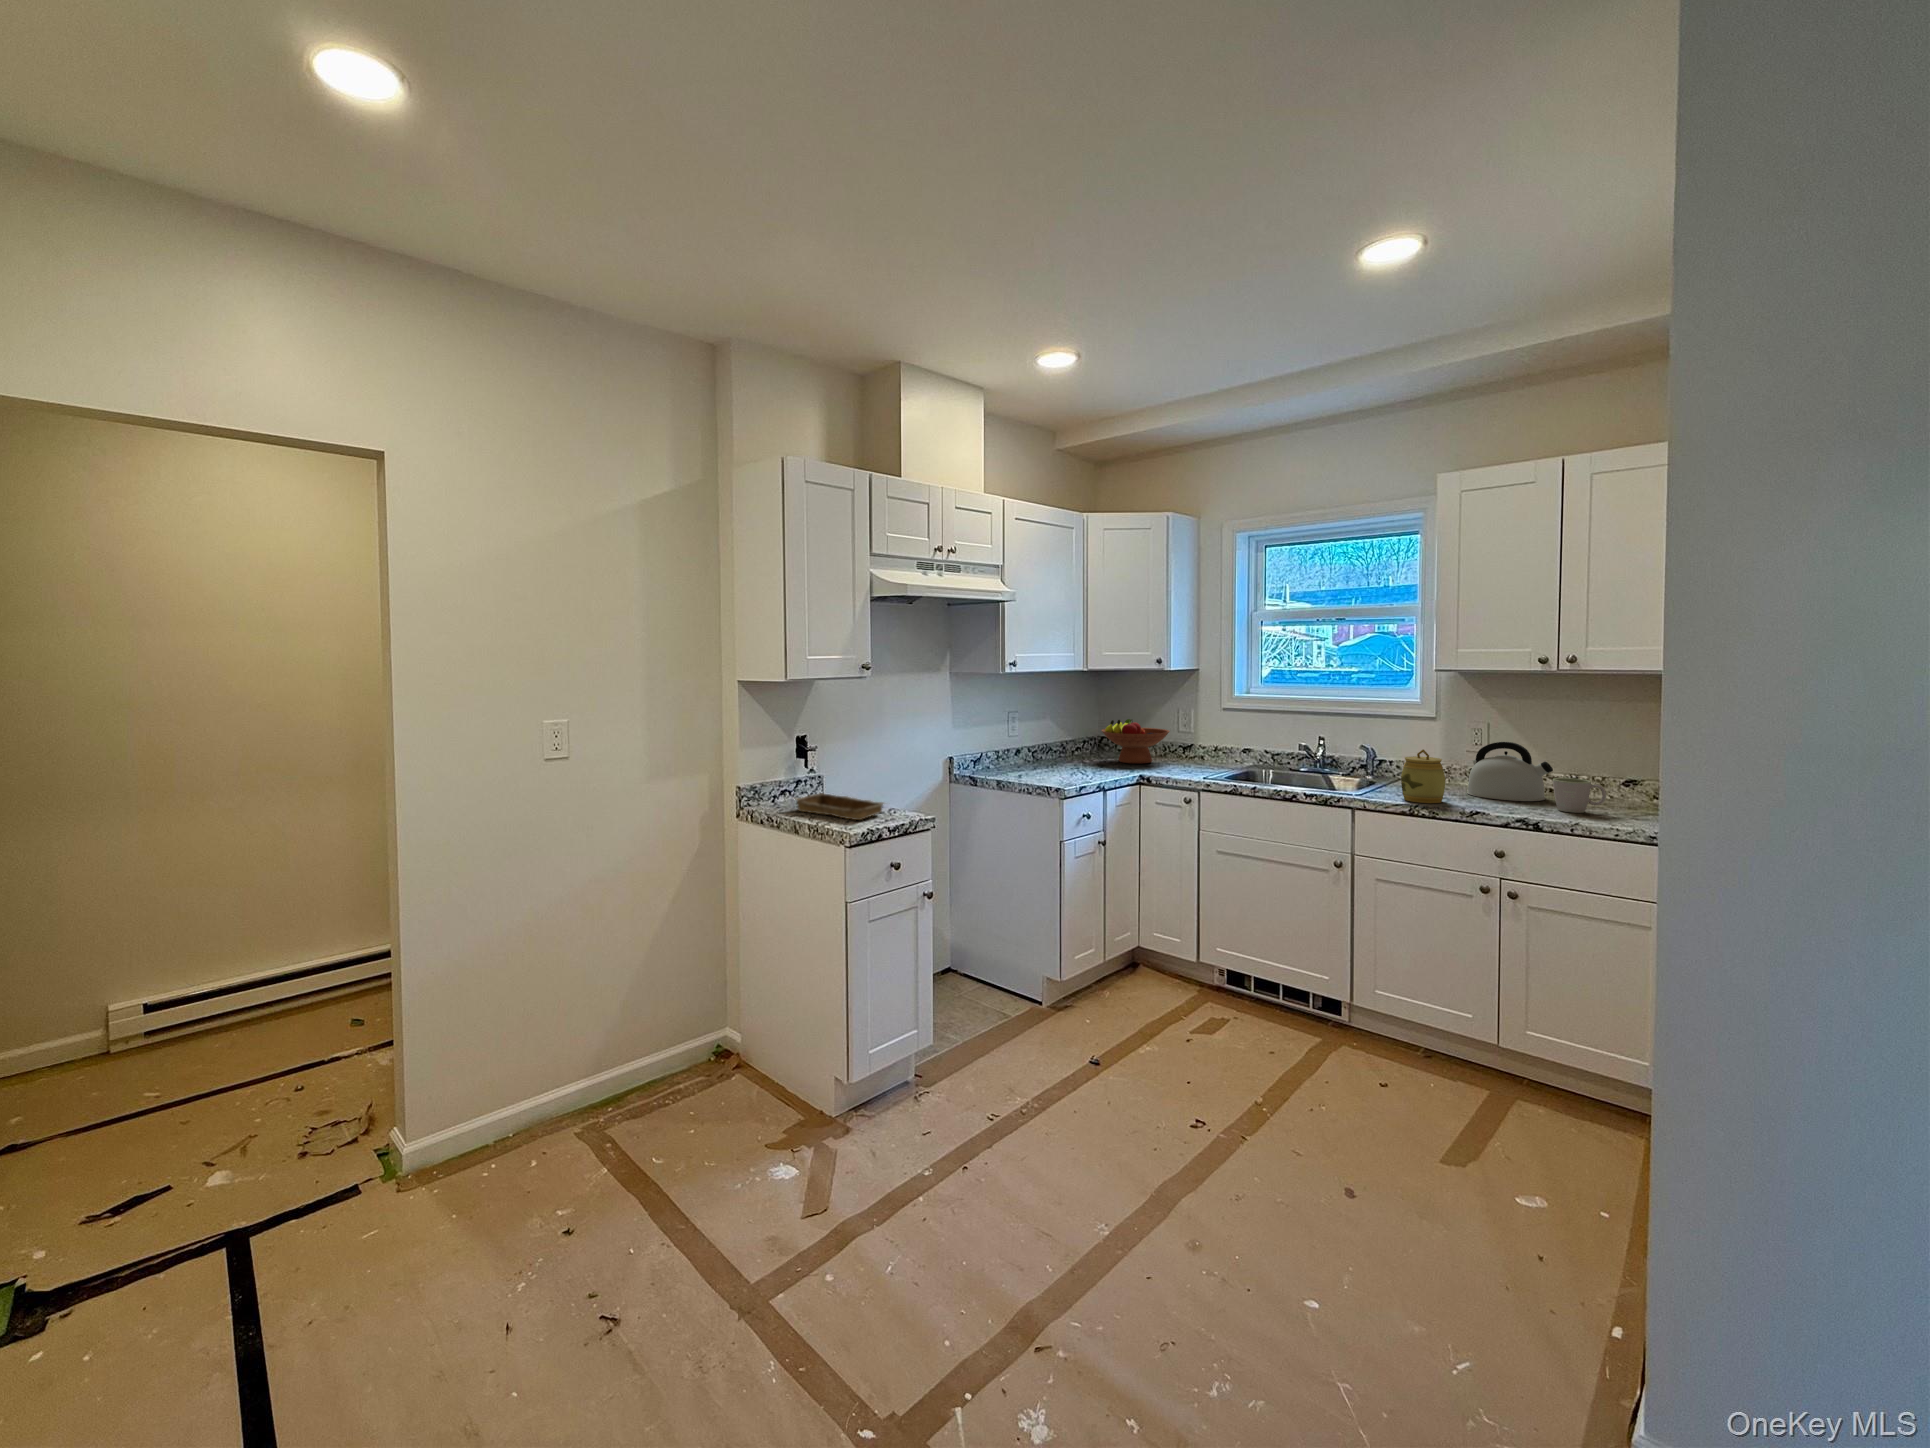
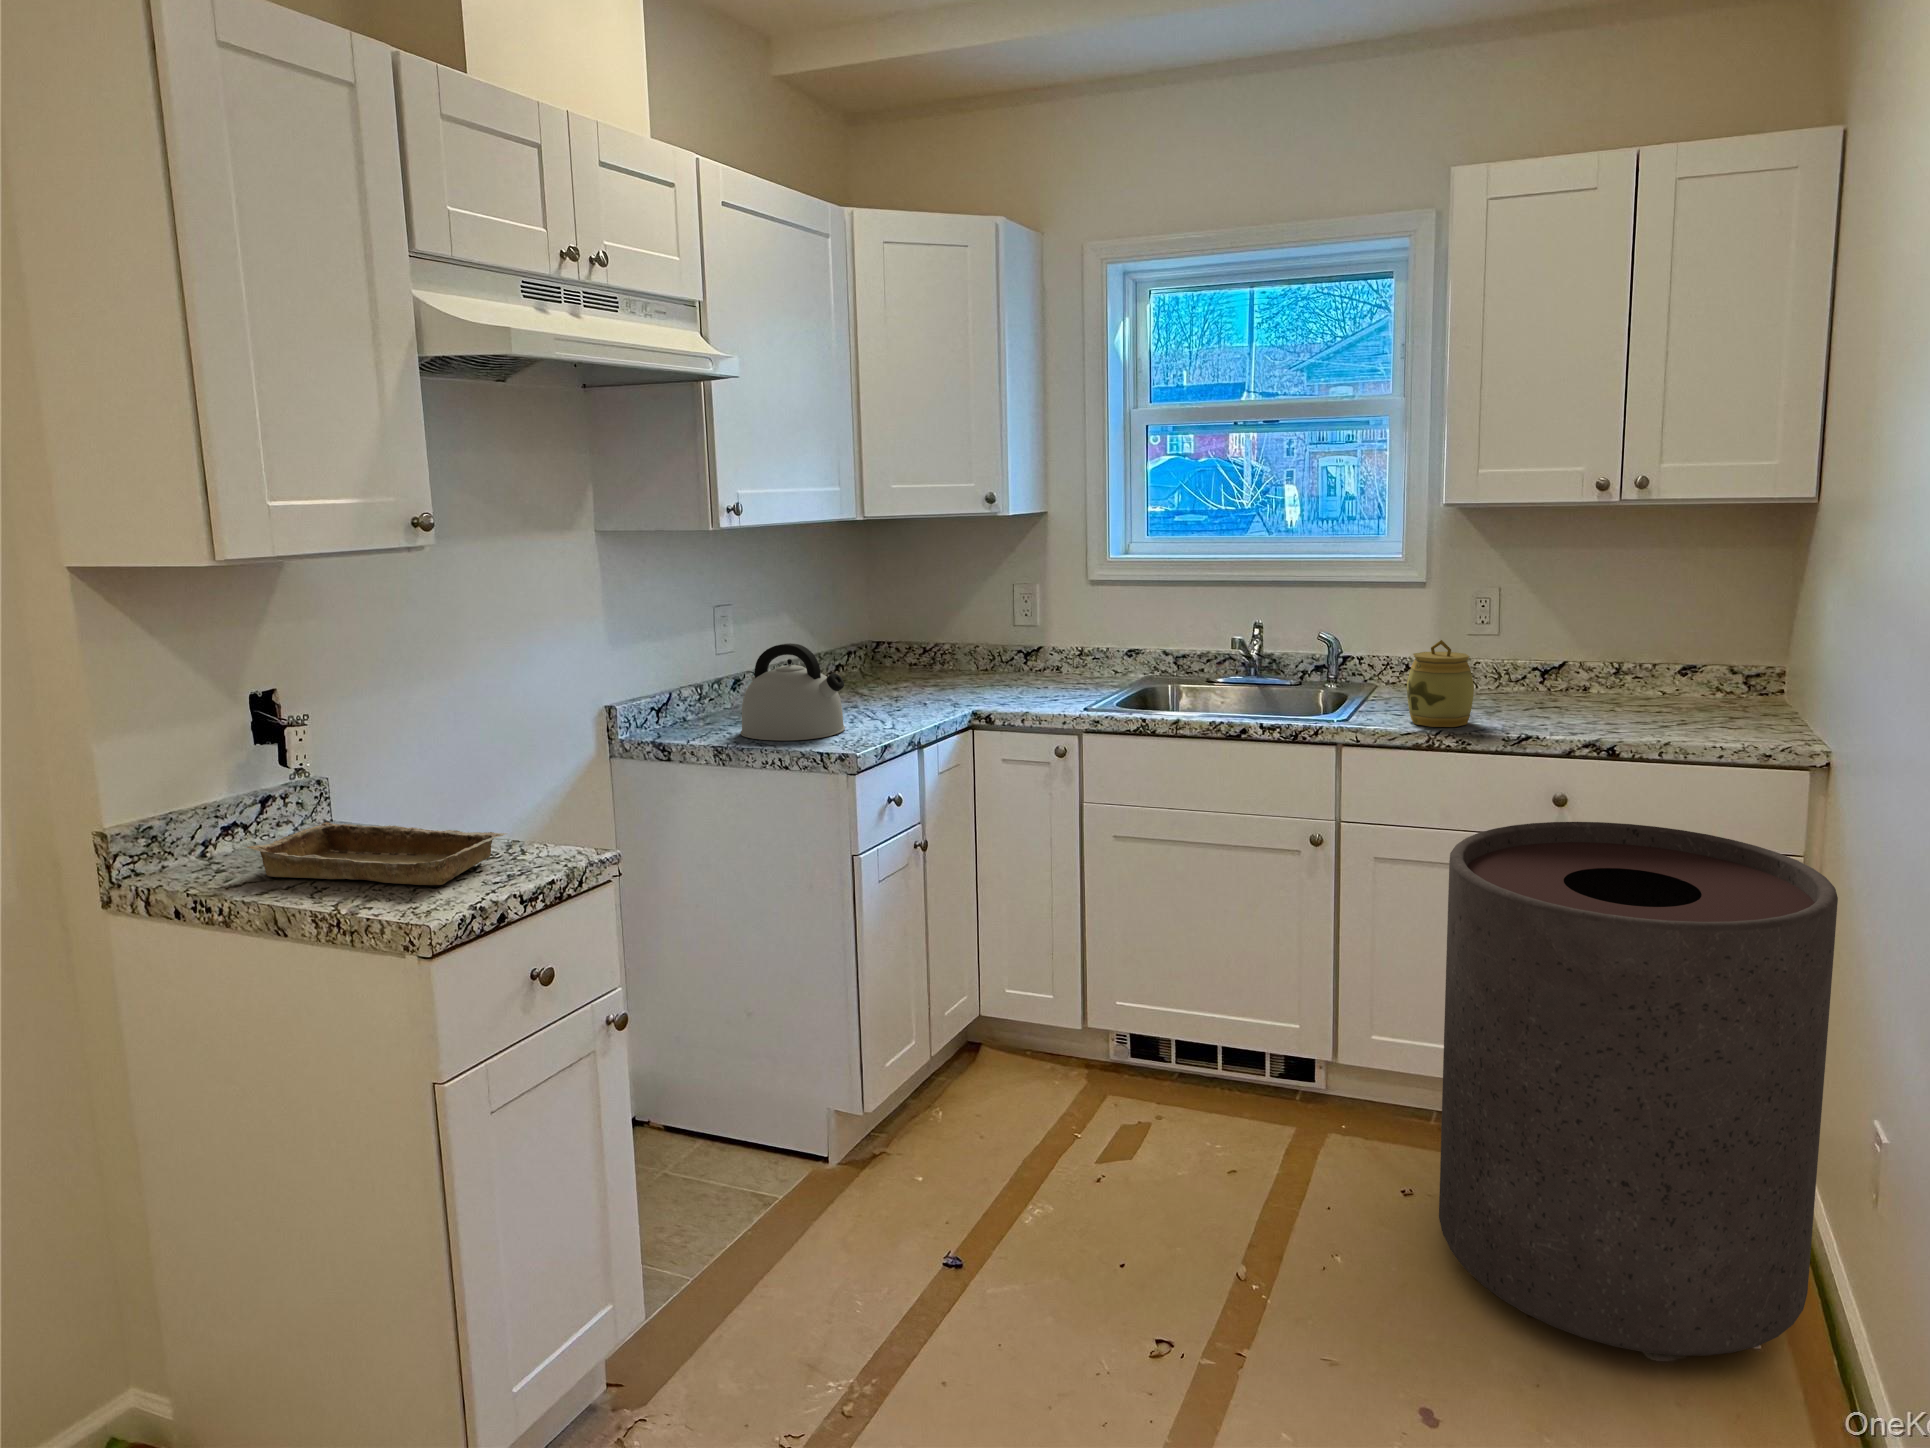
fruit bowl: present [1101,719,1170,764] -> none [891,610,1011,690]
kettle: present [1467,742,1553,801] -> present [740,643,845,741]
mug: present [1553,778,1606,813] -> none [1613,672,1681,725]
trash can: none [1390,864,1664,1213] -> present [1439,822,1838,1356]

